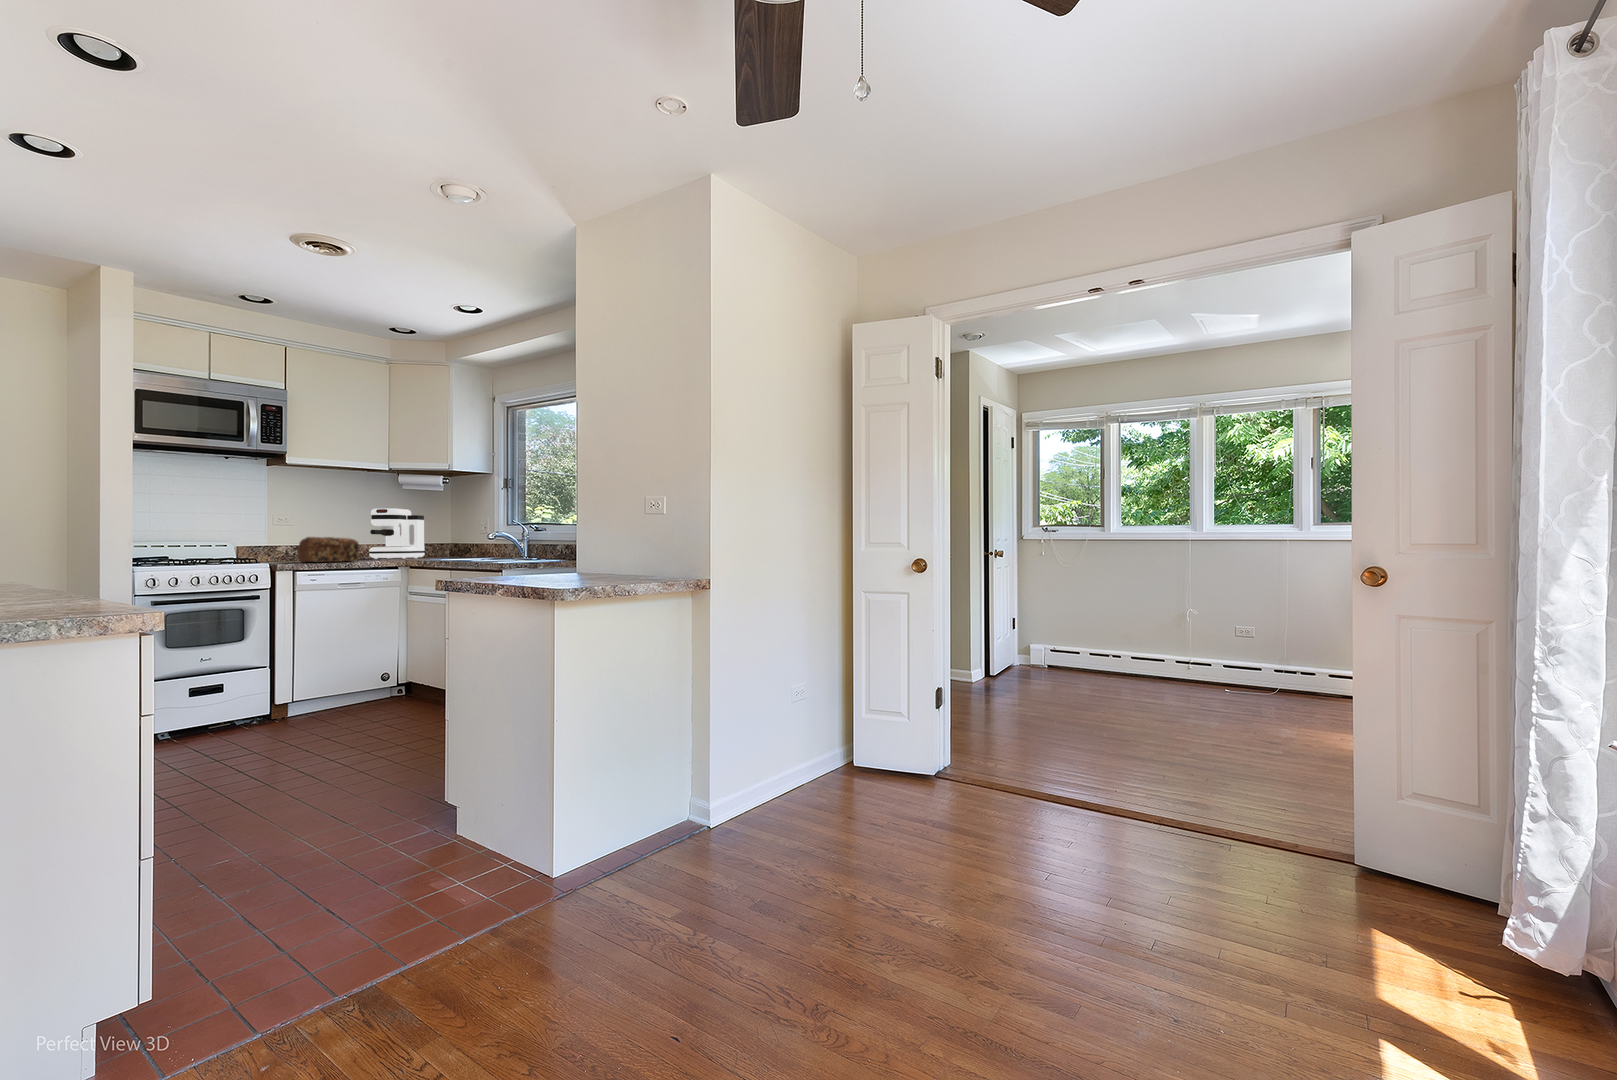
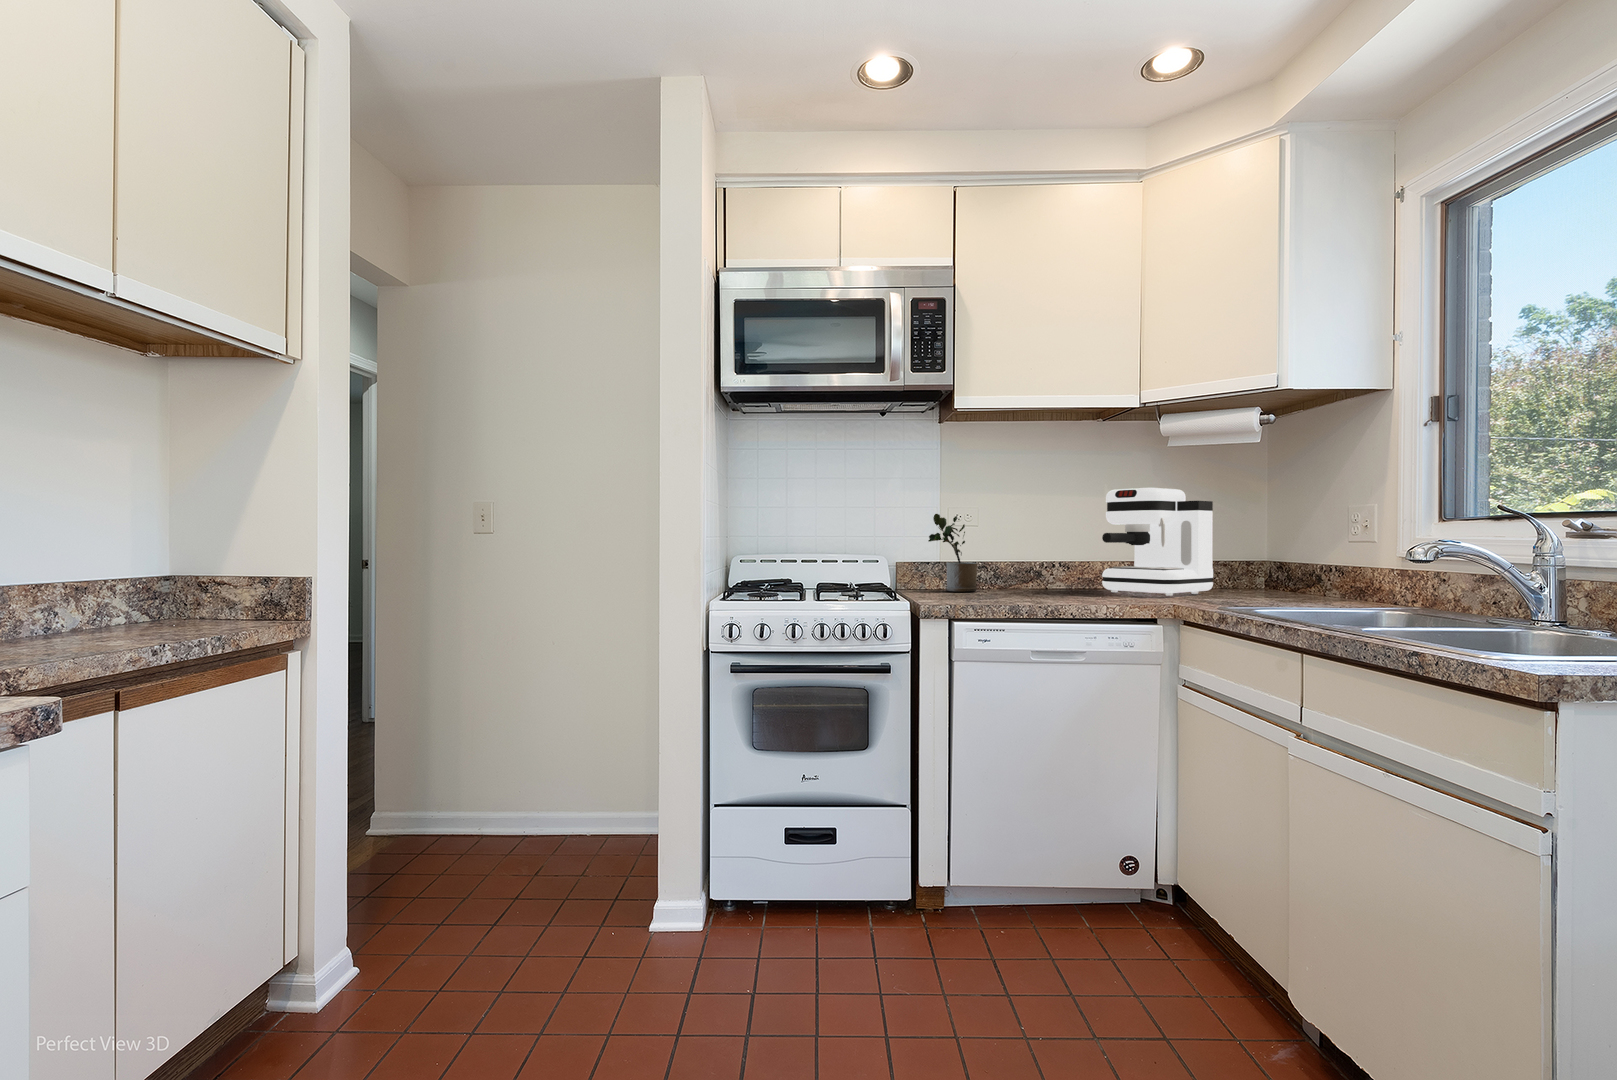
potted plant: none [267,519,298,561] -> present [928,514,977,592]
bread loaf: present [297,537,359,562] -> none [964,550,1075,603]

